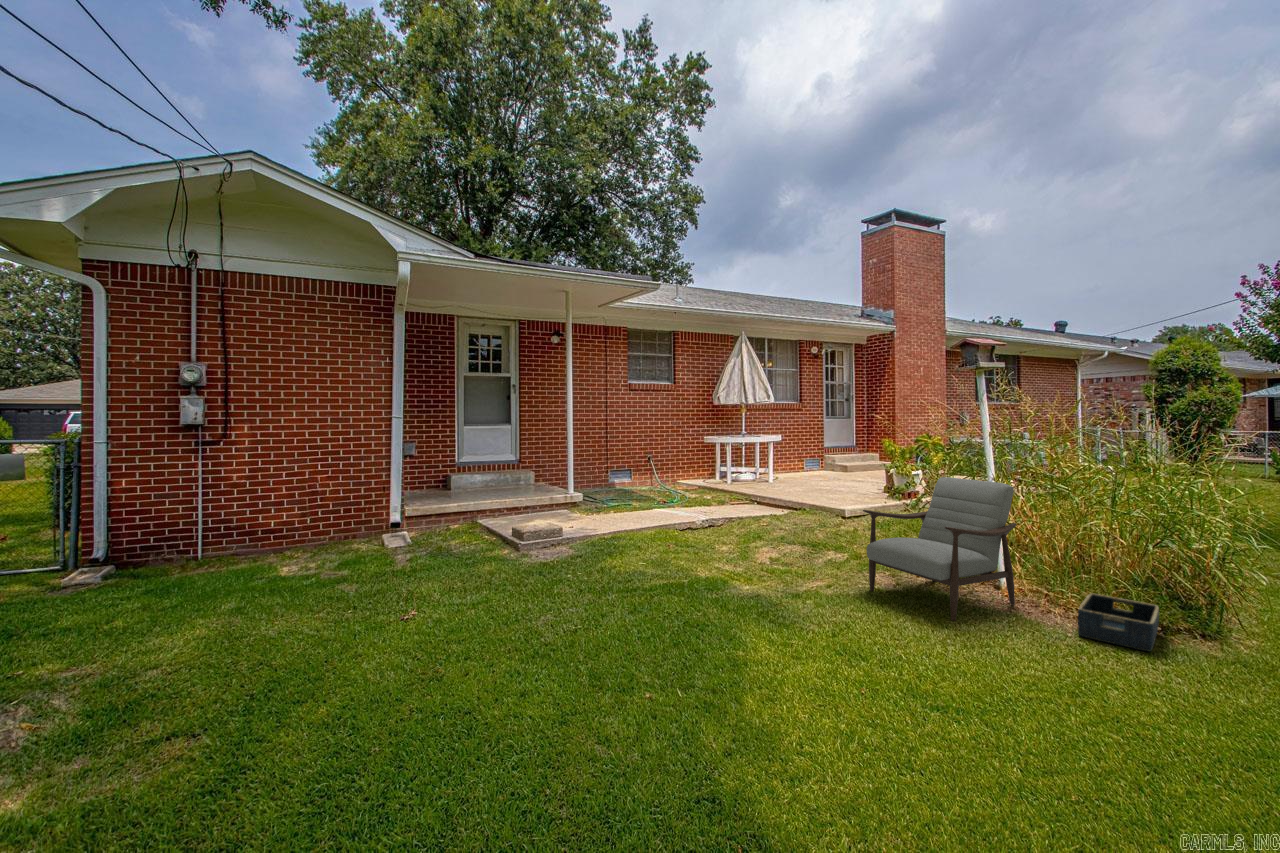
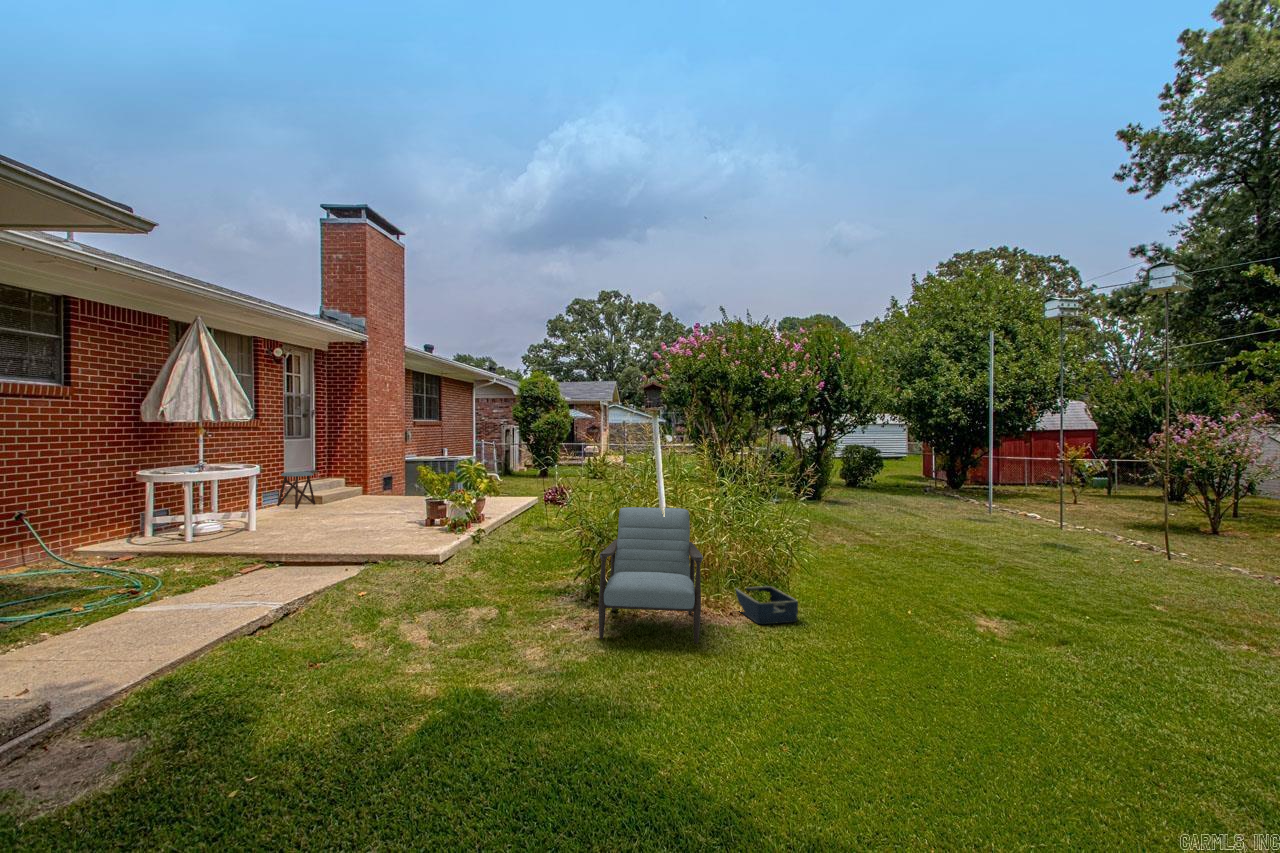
stool: none [816,445,843,474] -> present [277,472,315,509]

